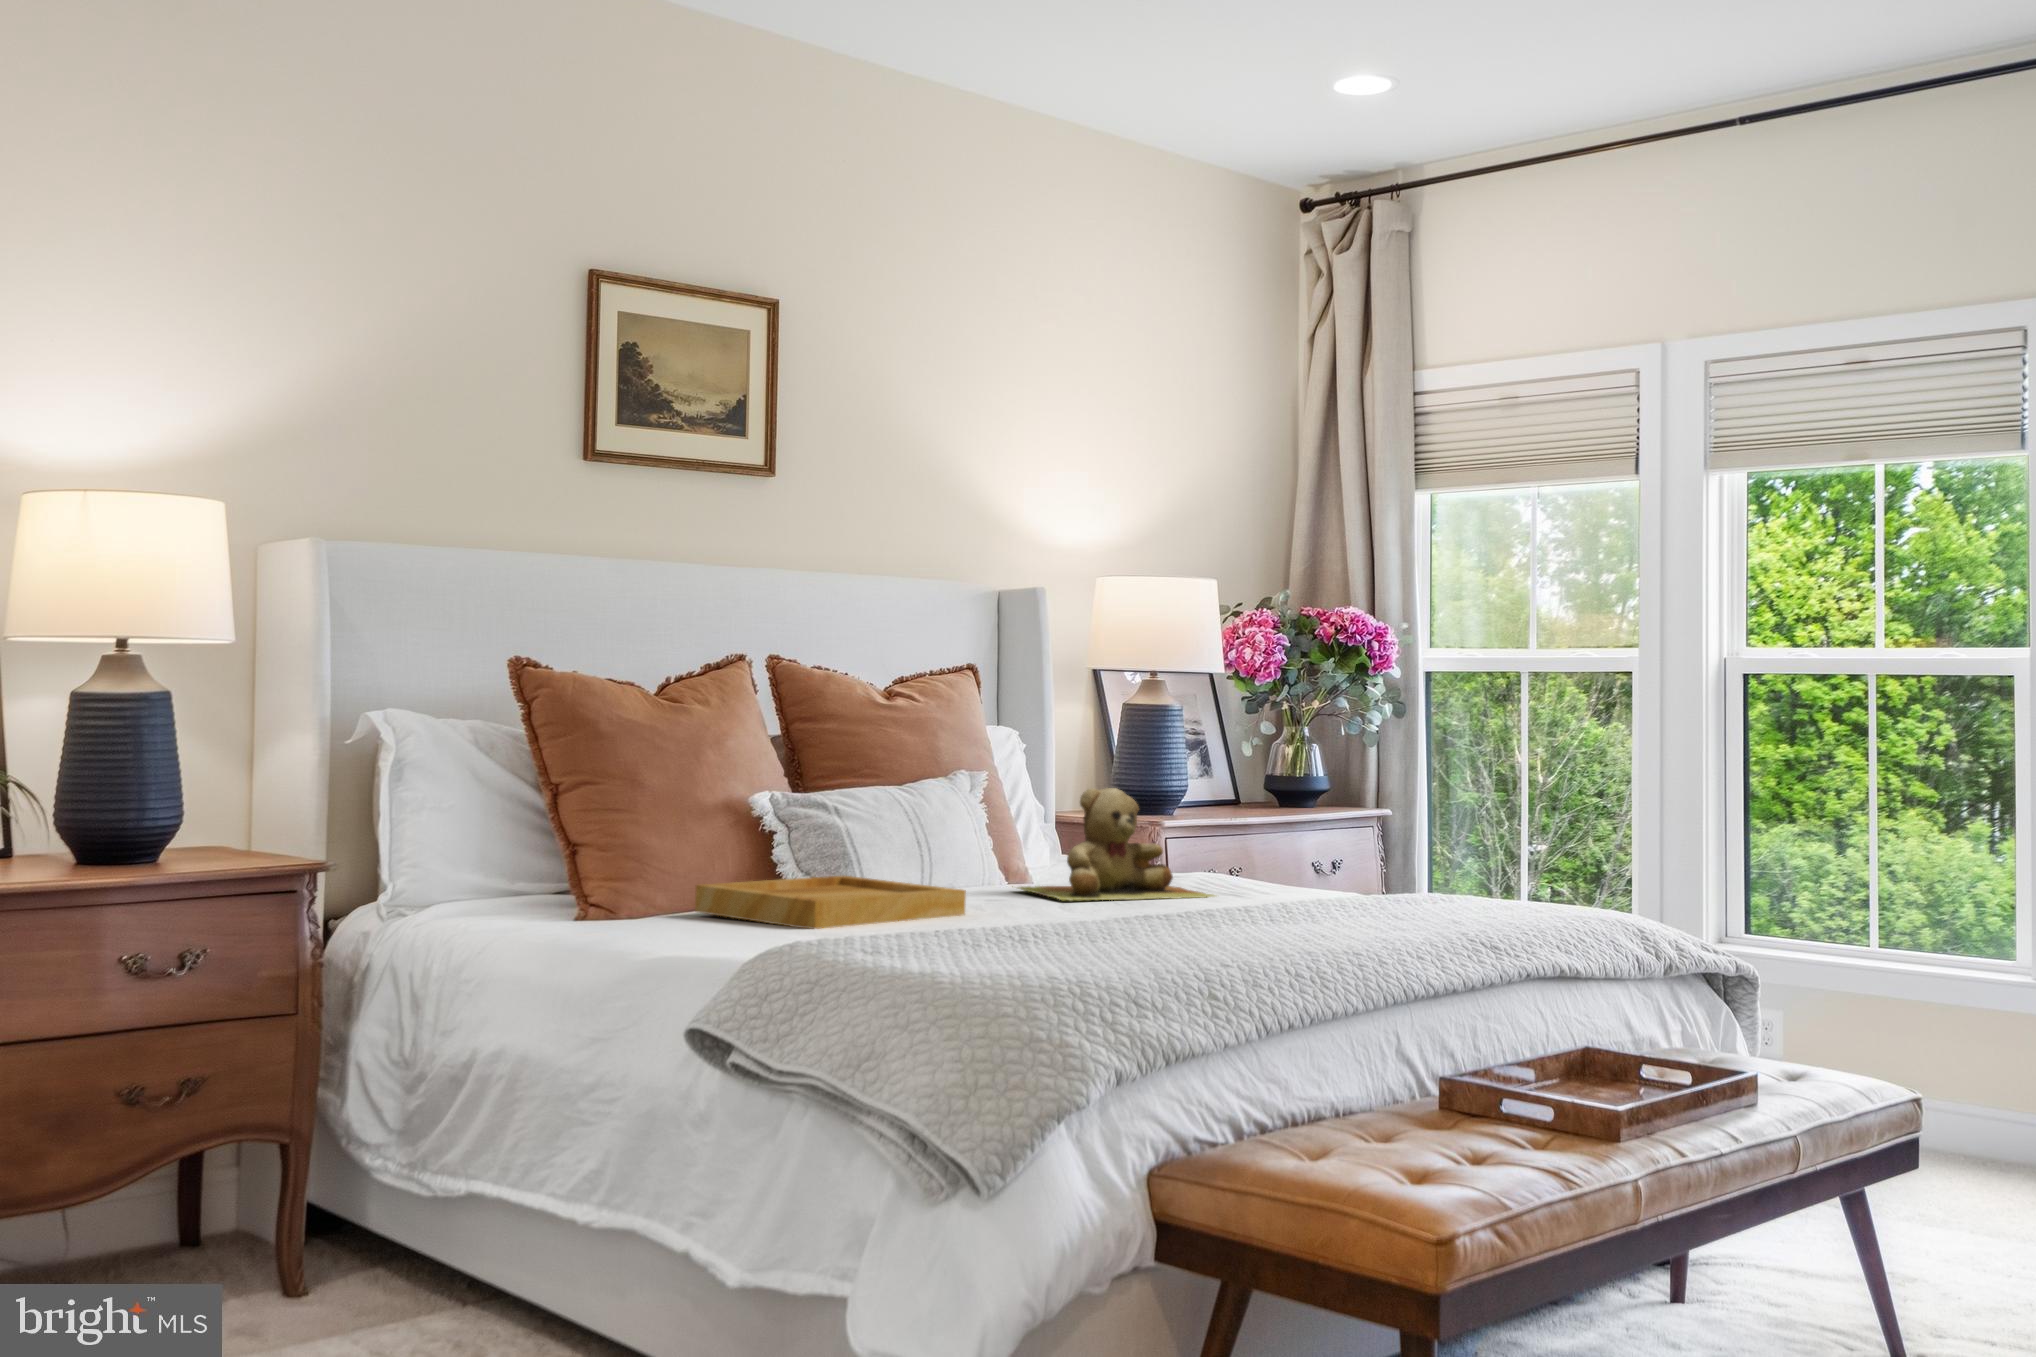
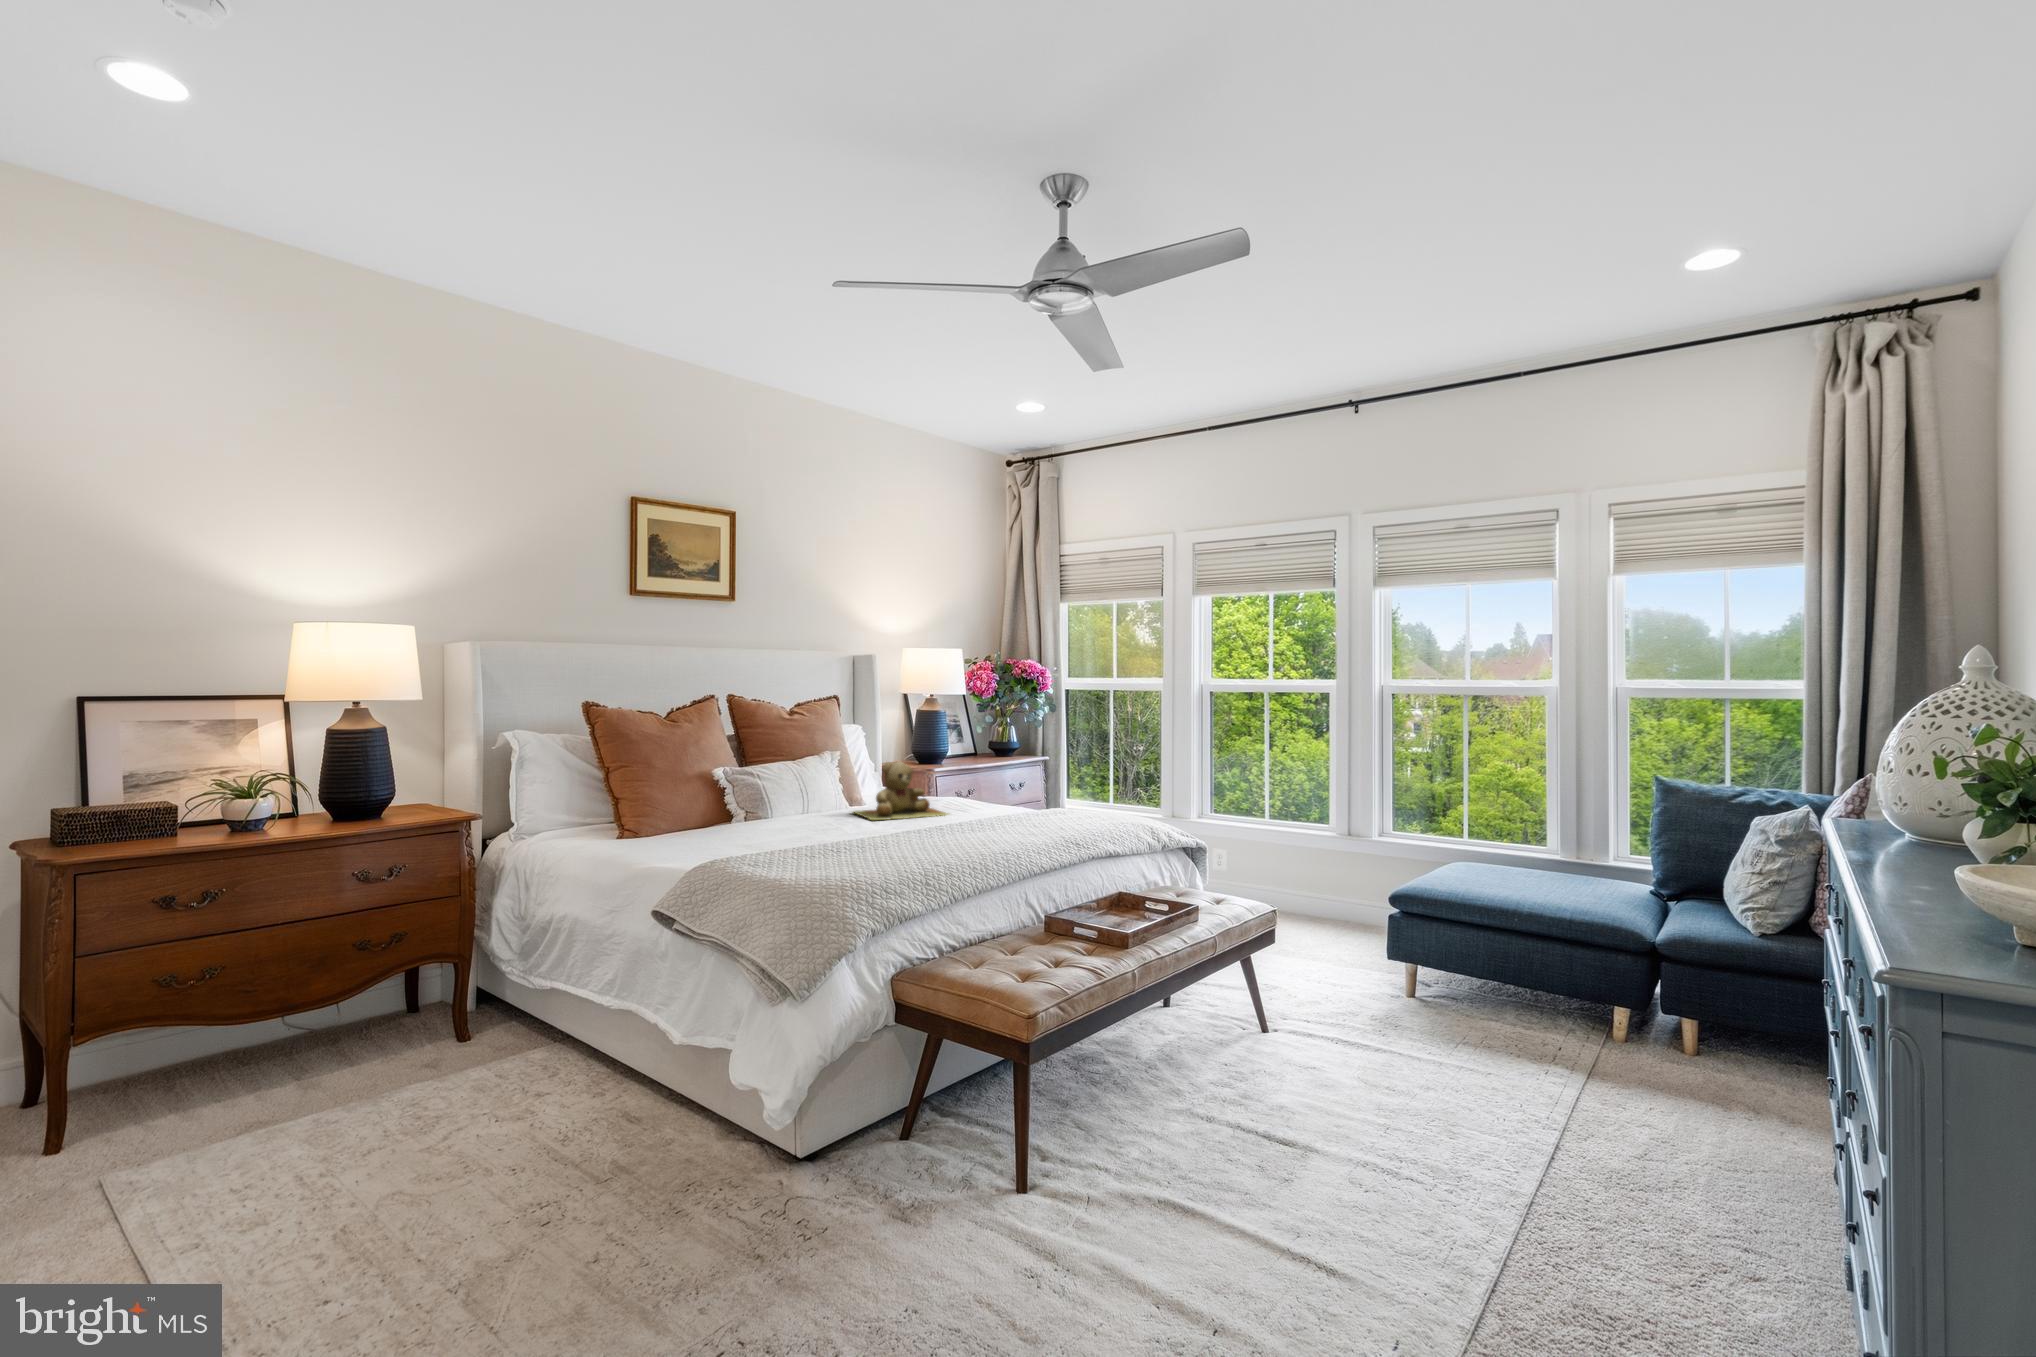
tray: present [695,875,966,929] -> none [678,811,819,846]

